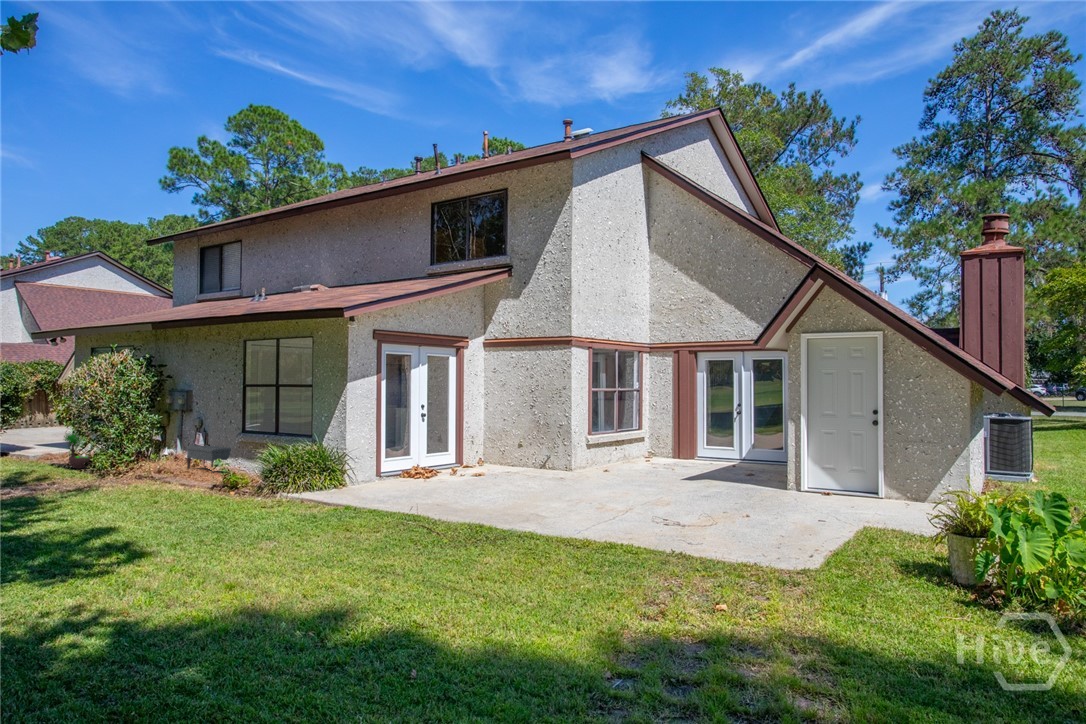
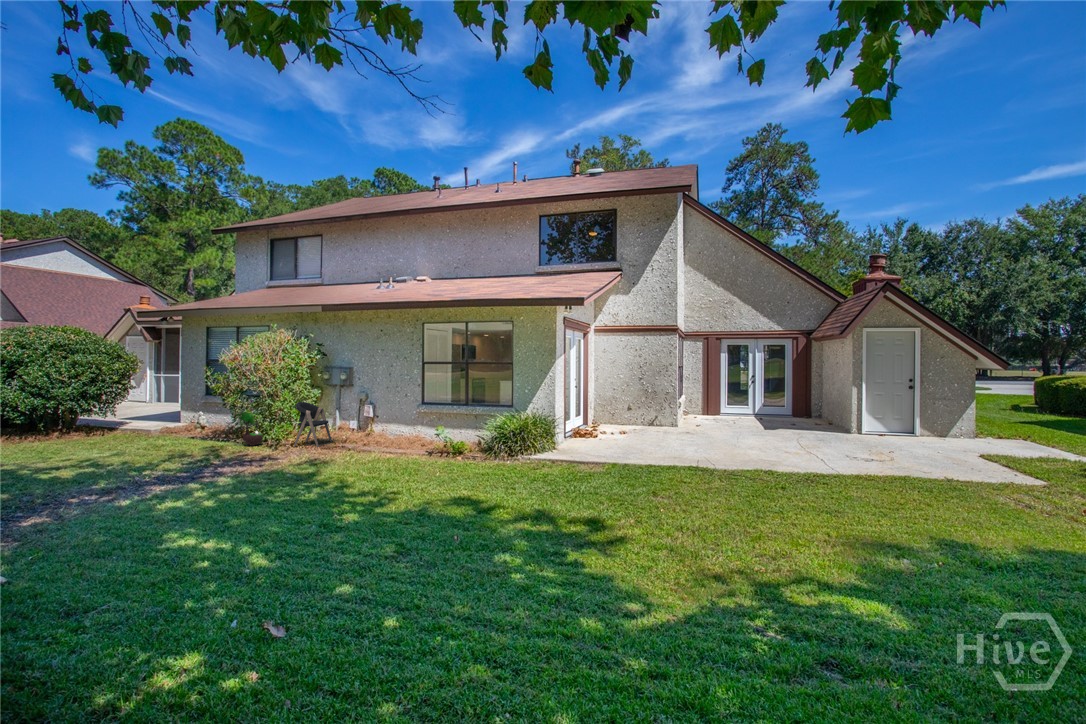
chair: none [107,424,155,473] -> present [294,402,332,447]
bench: present [186,445,231,473] -> none [362,417,412,443]

